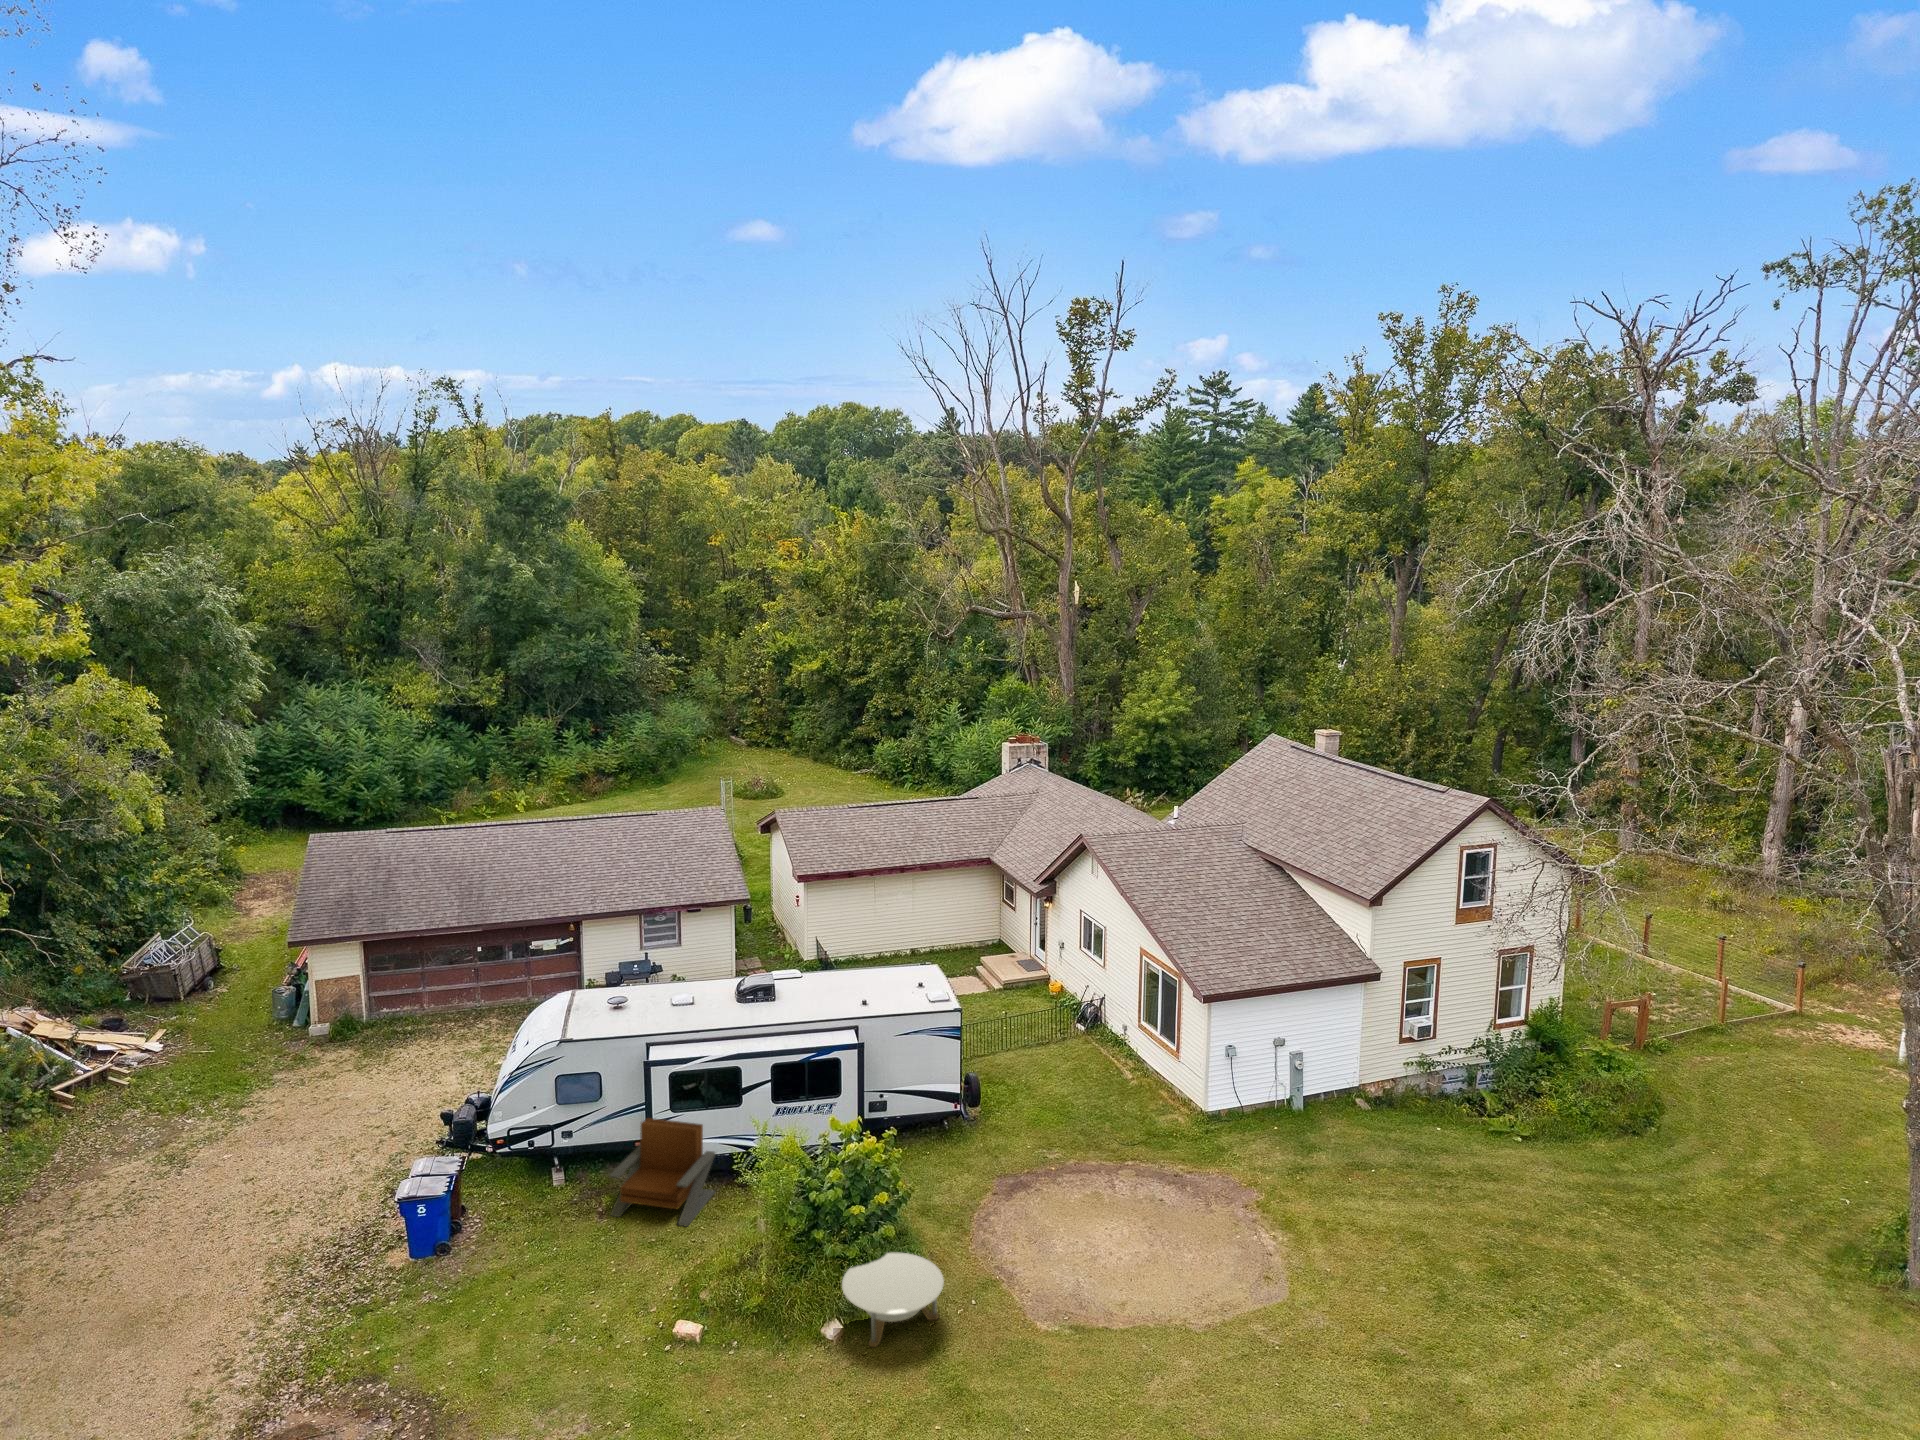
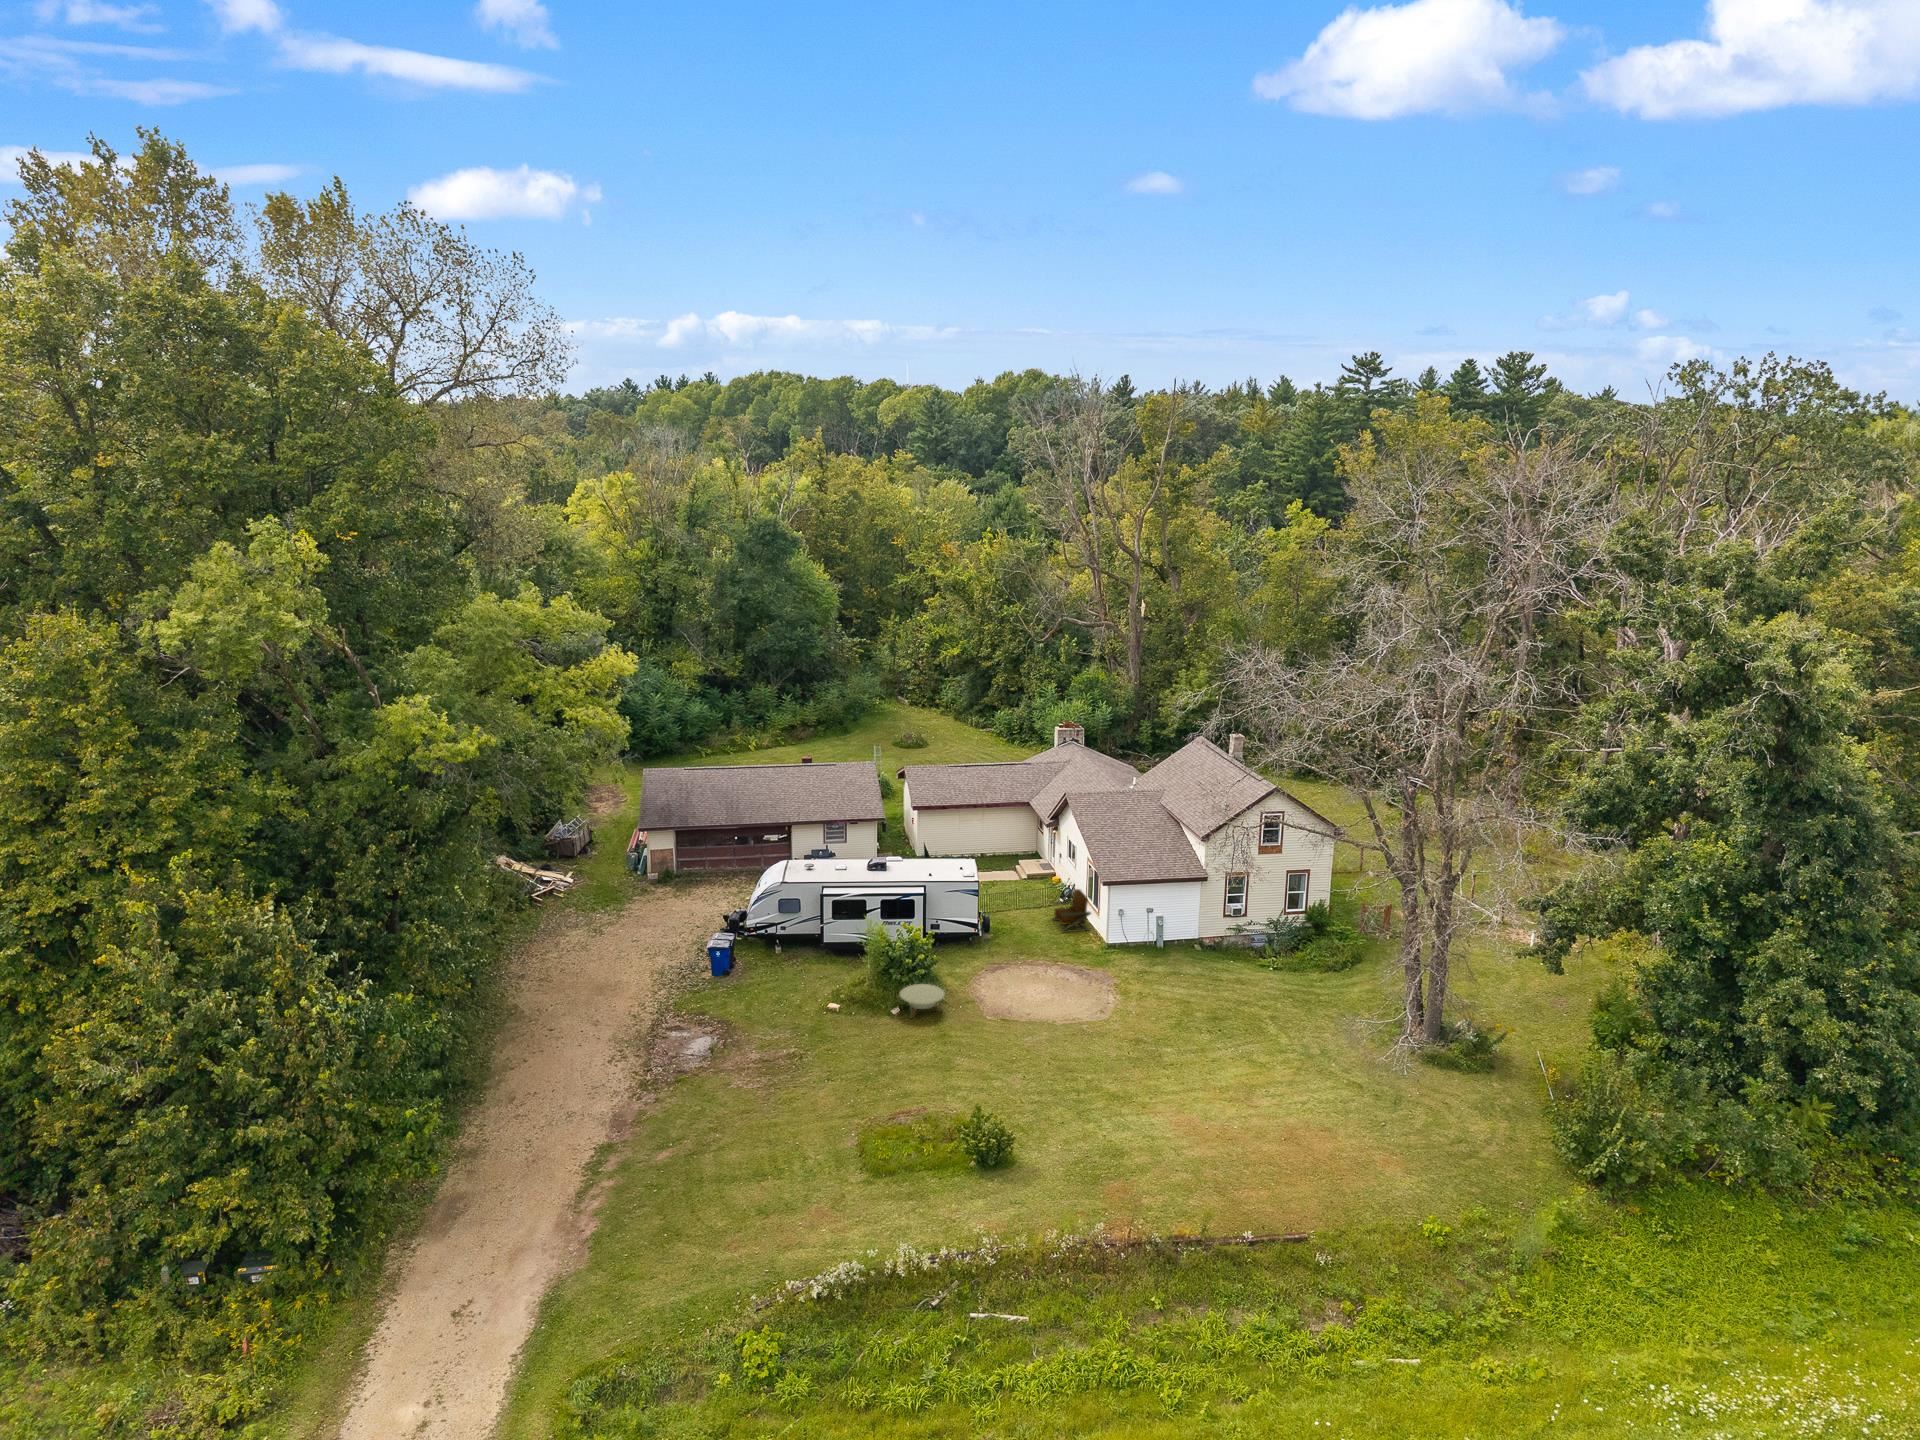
lounge chair: present [609,1118,715,1227] -> present [1053,889,1091,933]

